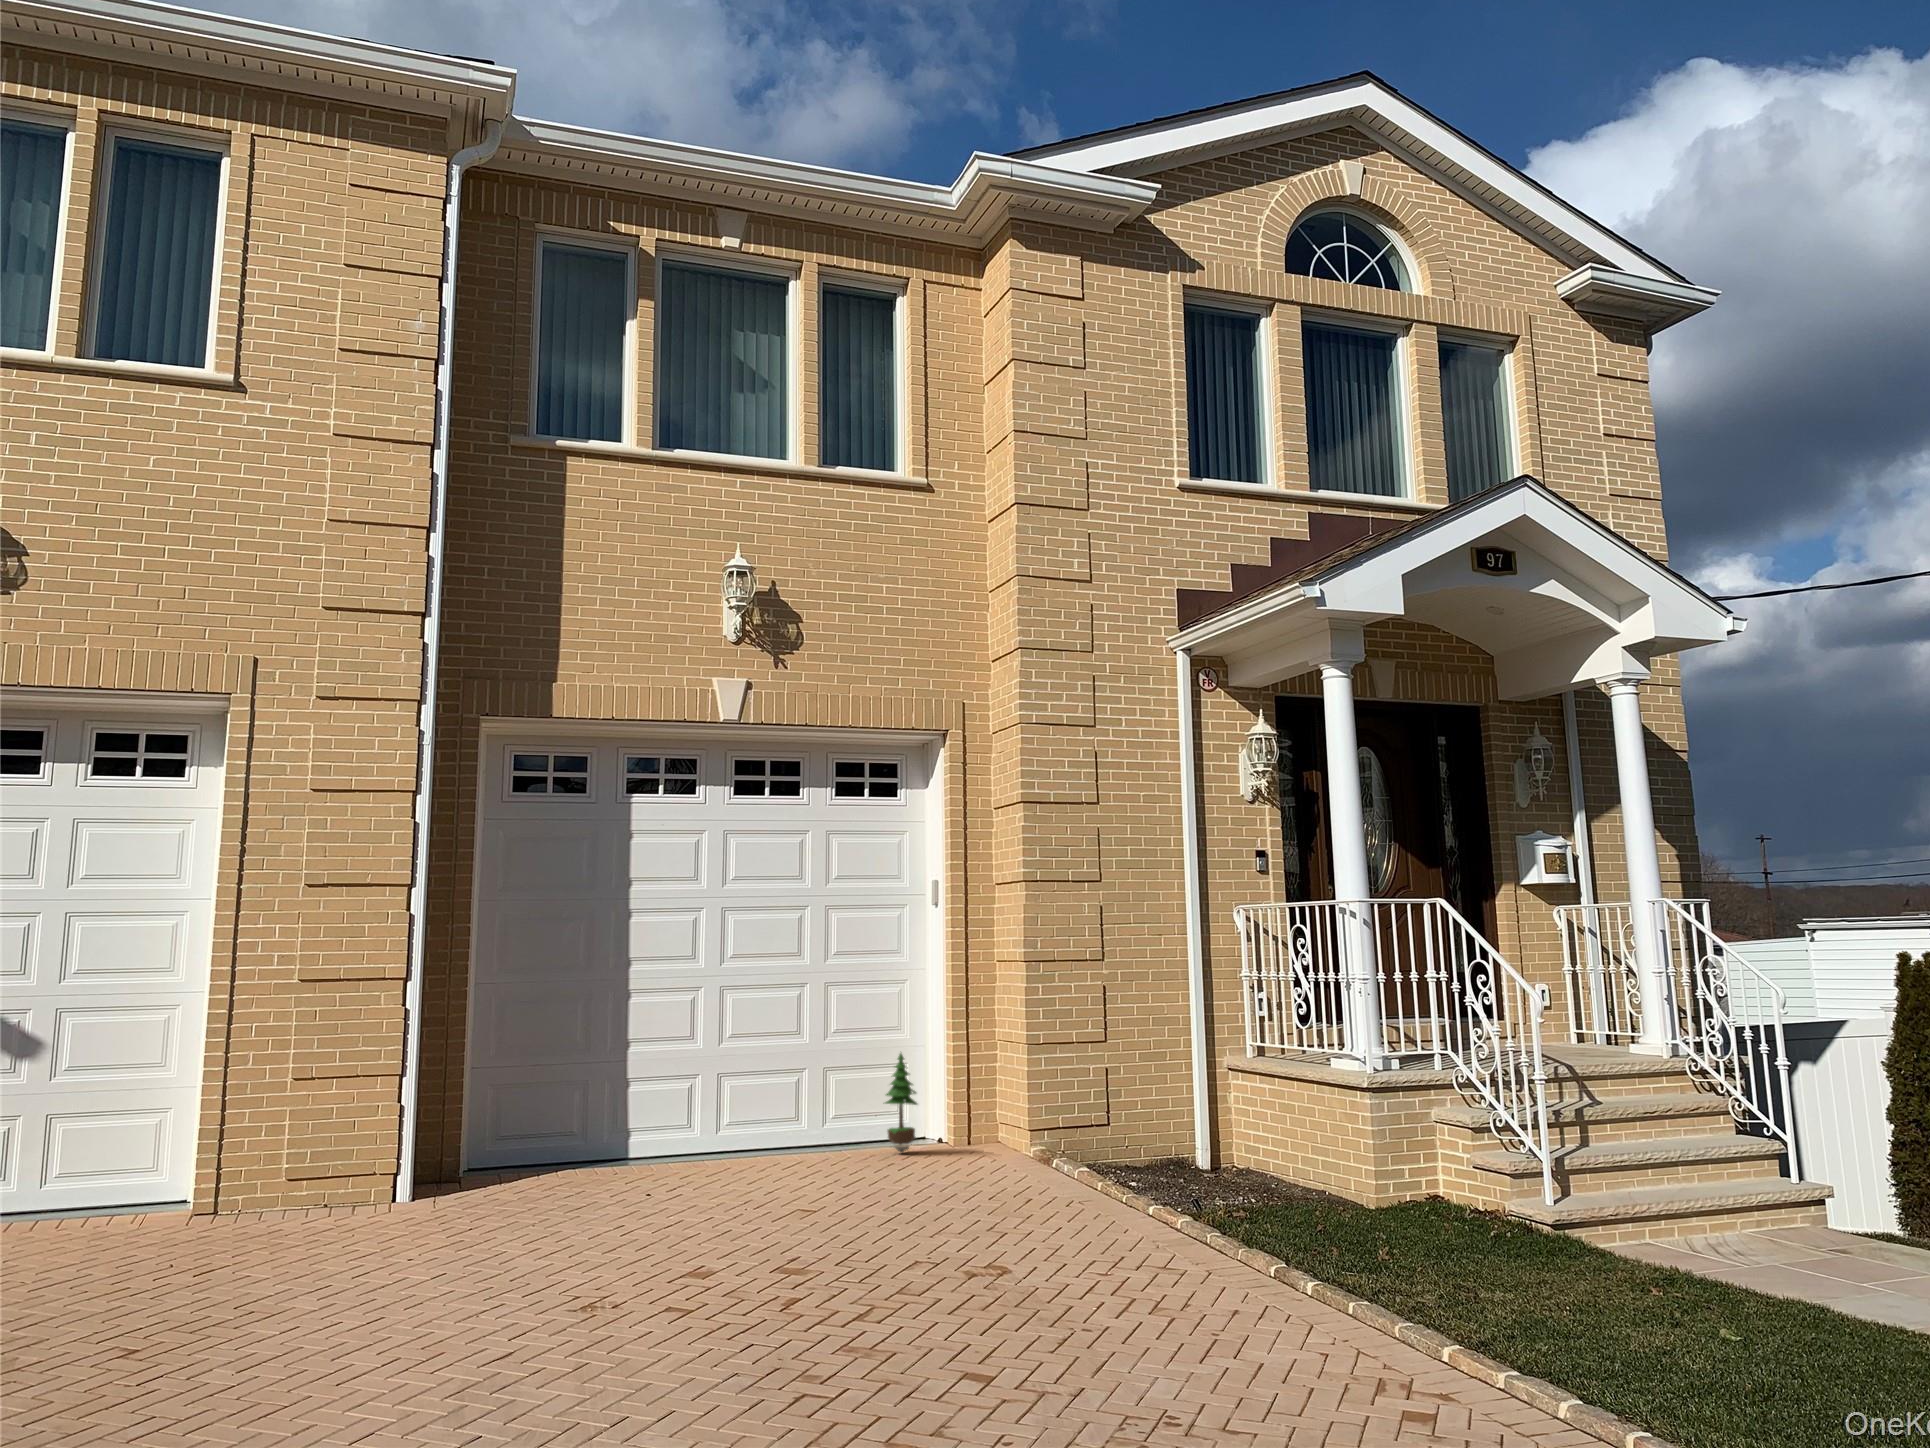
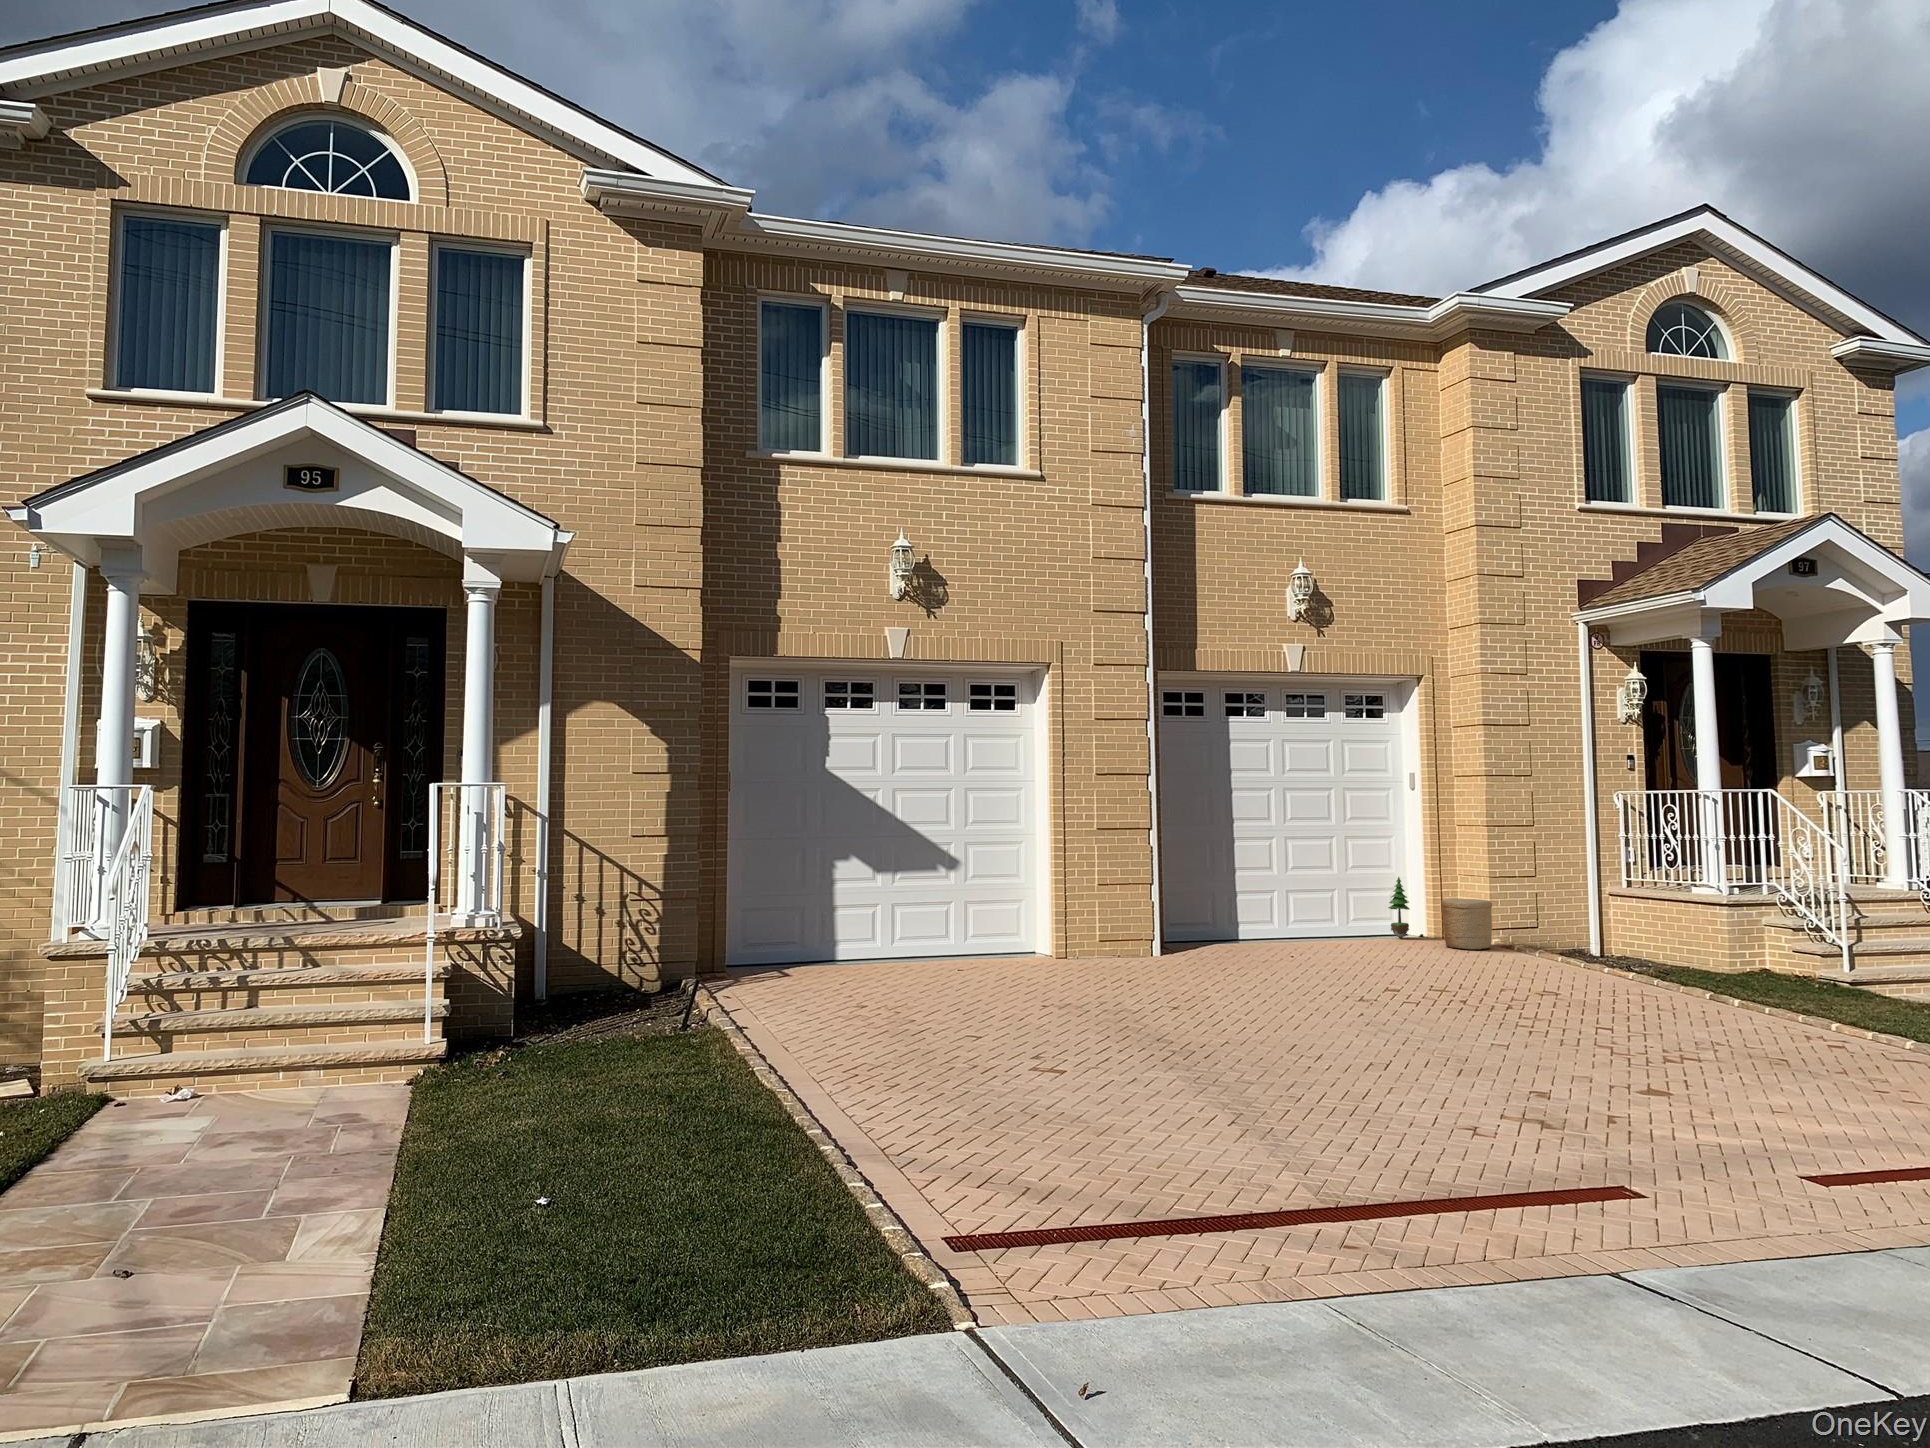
woven basket: none [946,1086,1026,1172] -> present [1441,899,1492,949]

